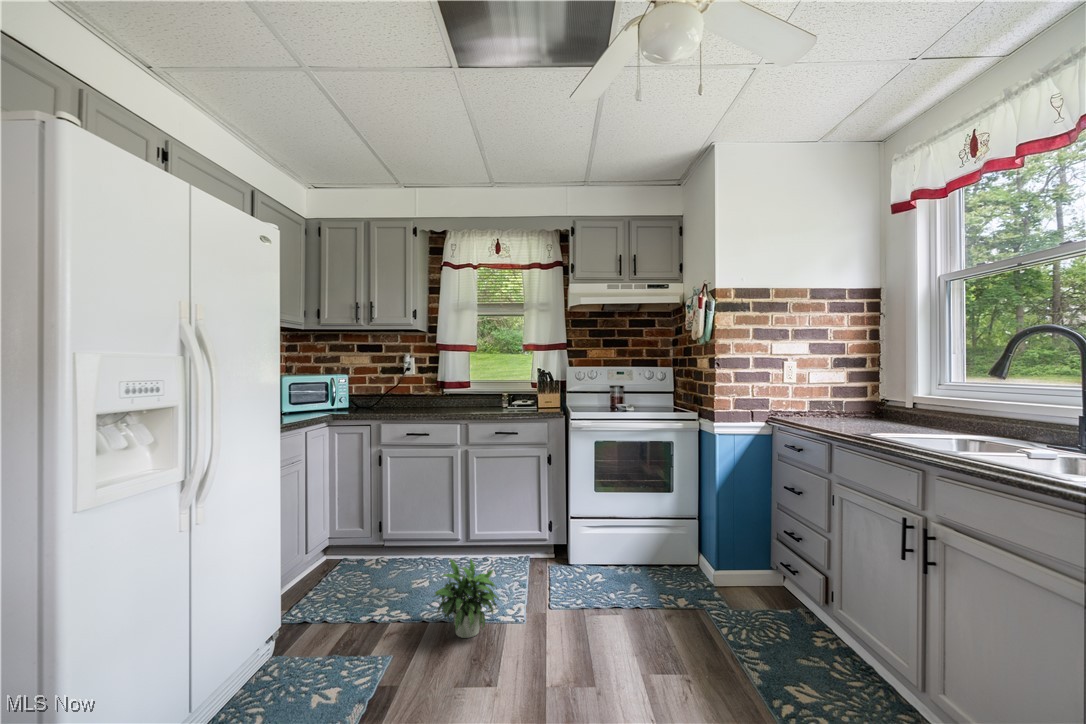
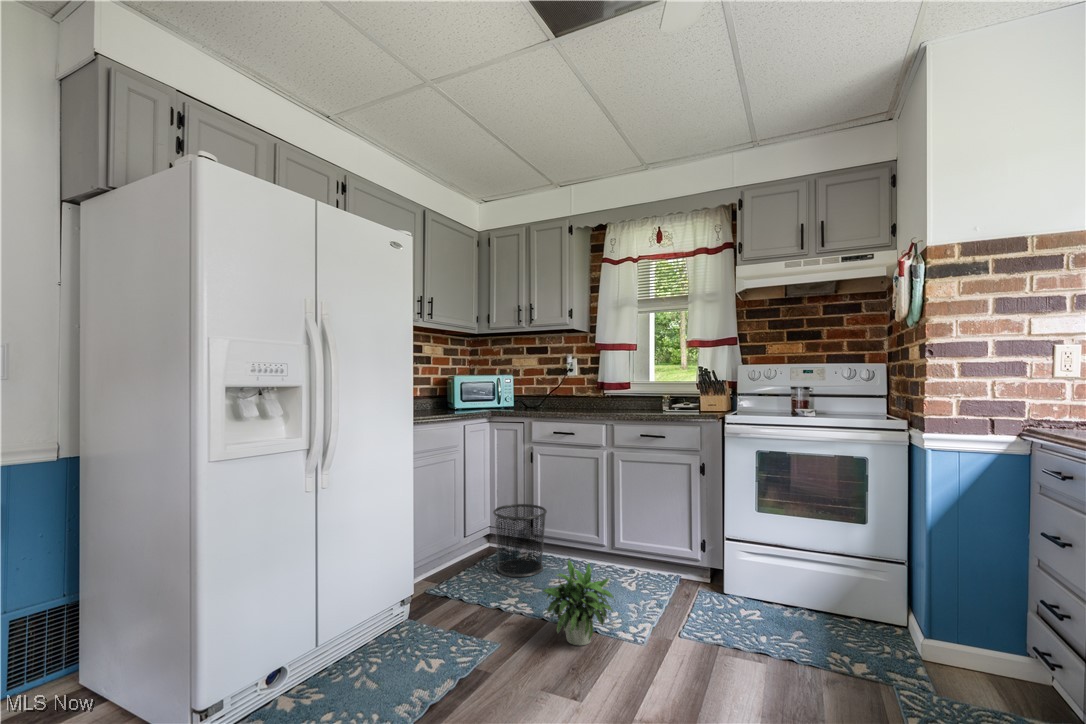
trash can: none [345,508,404,585] -> present [493,504,547,577]

